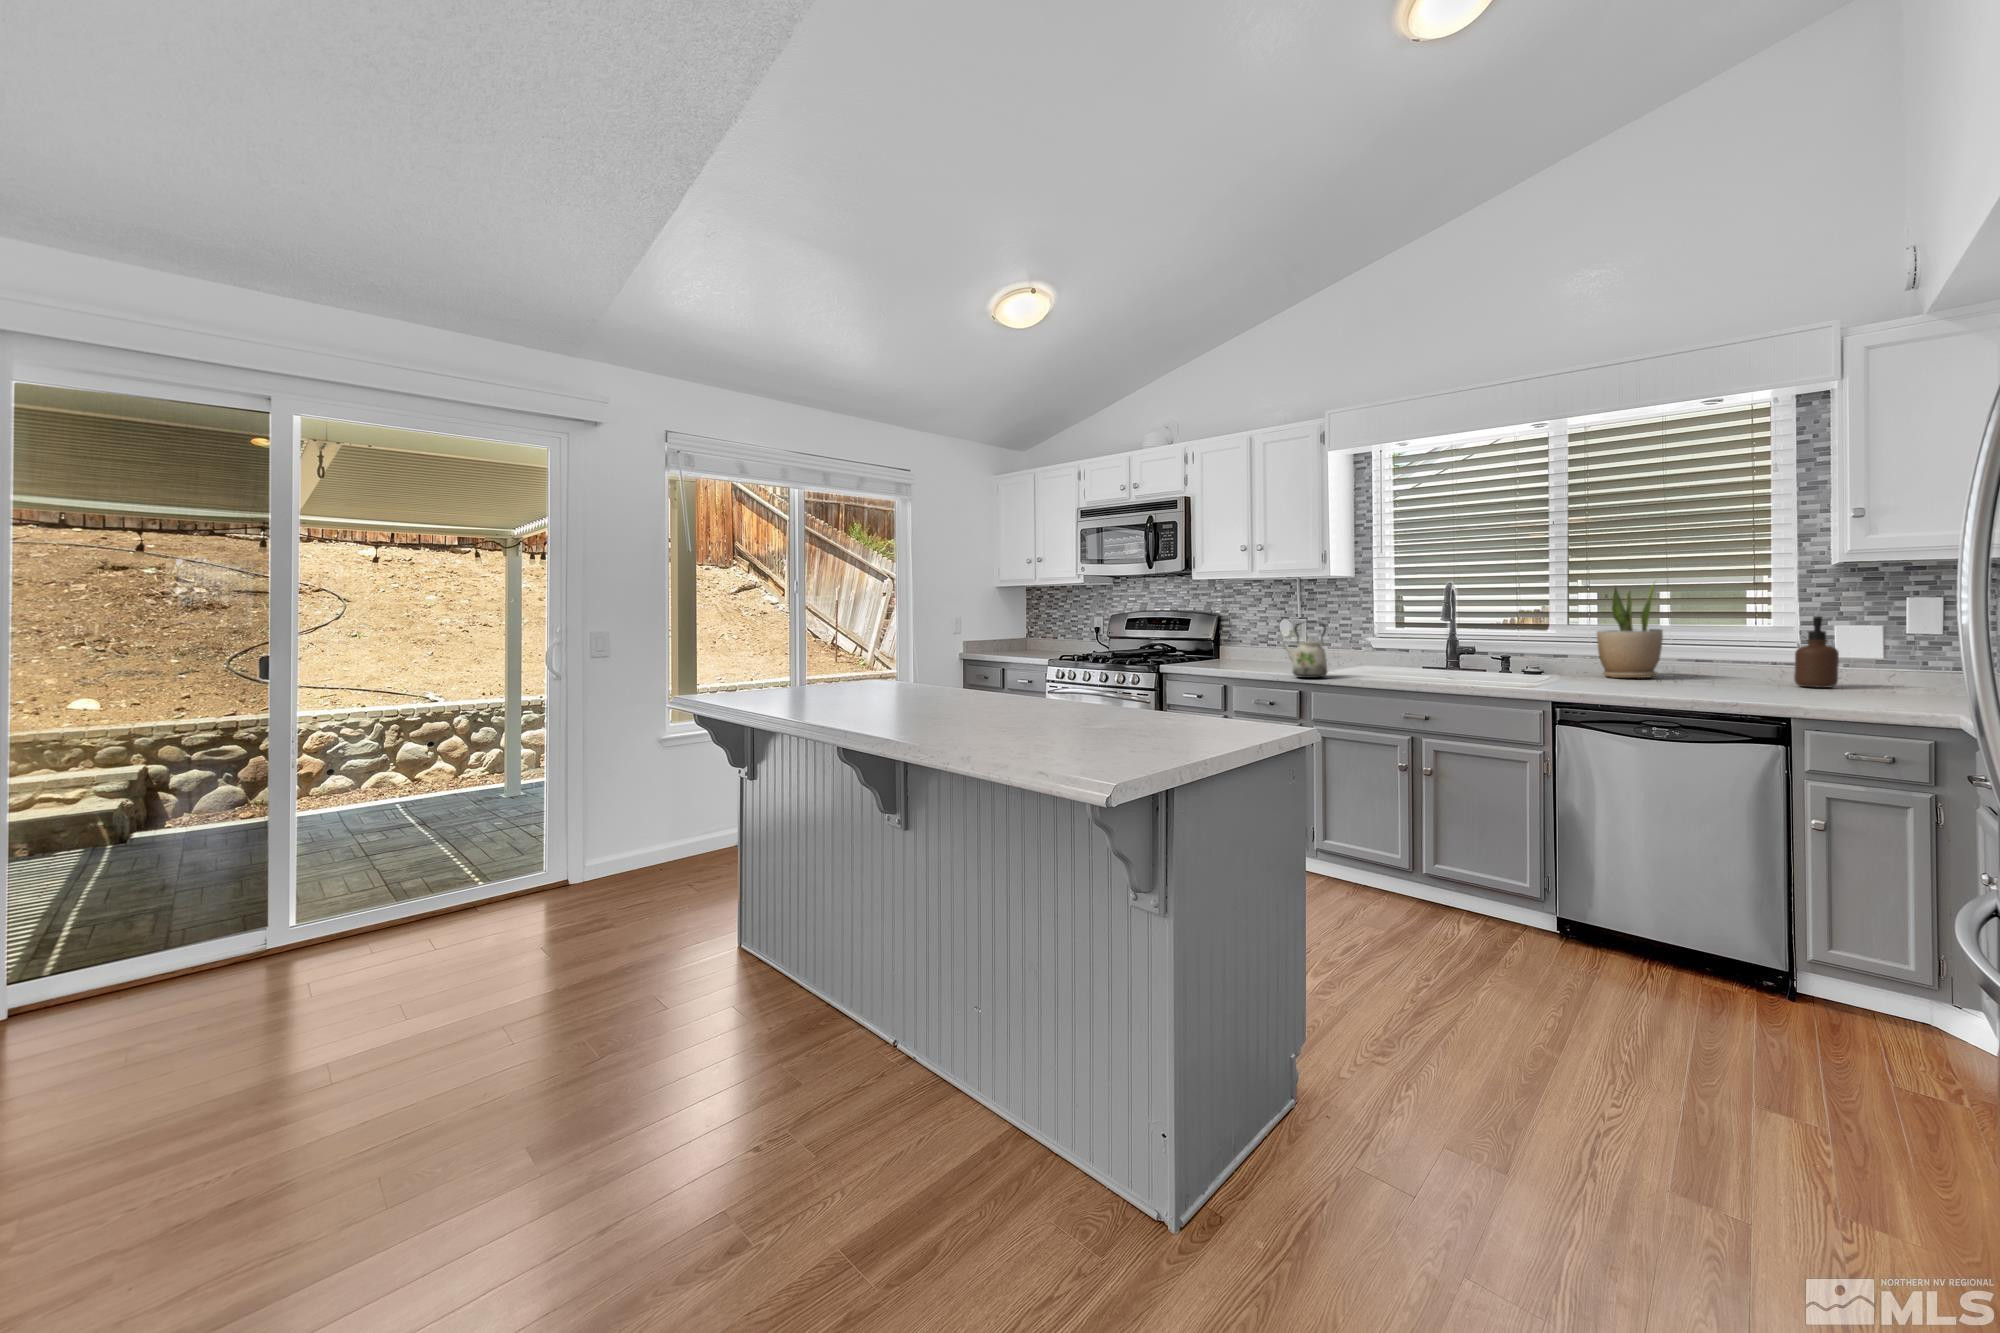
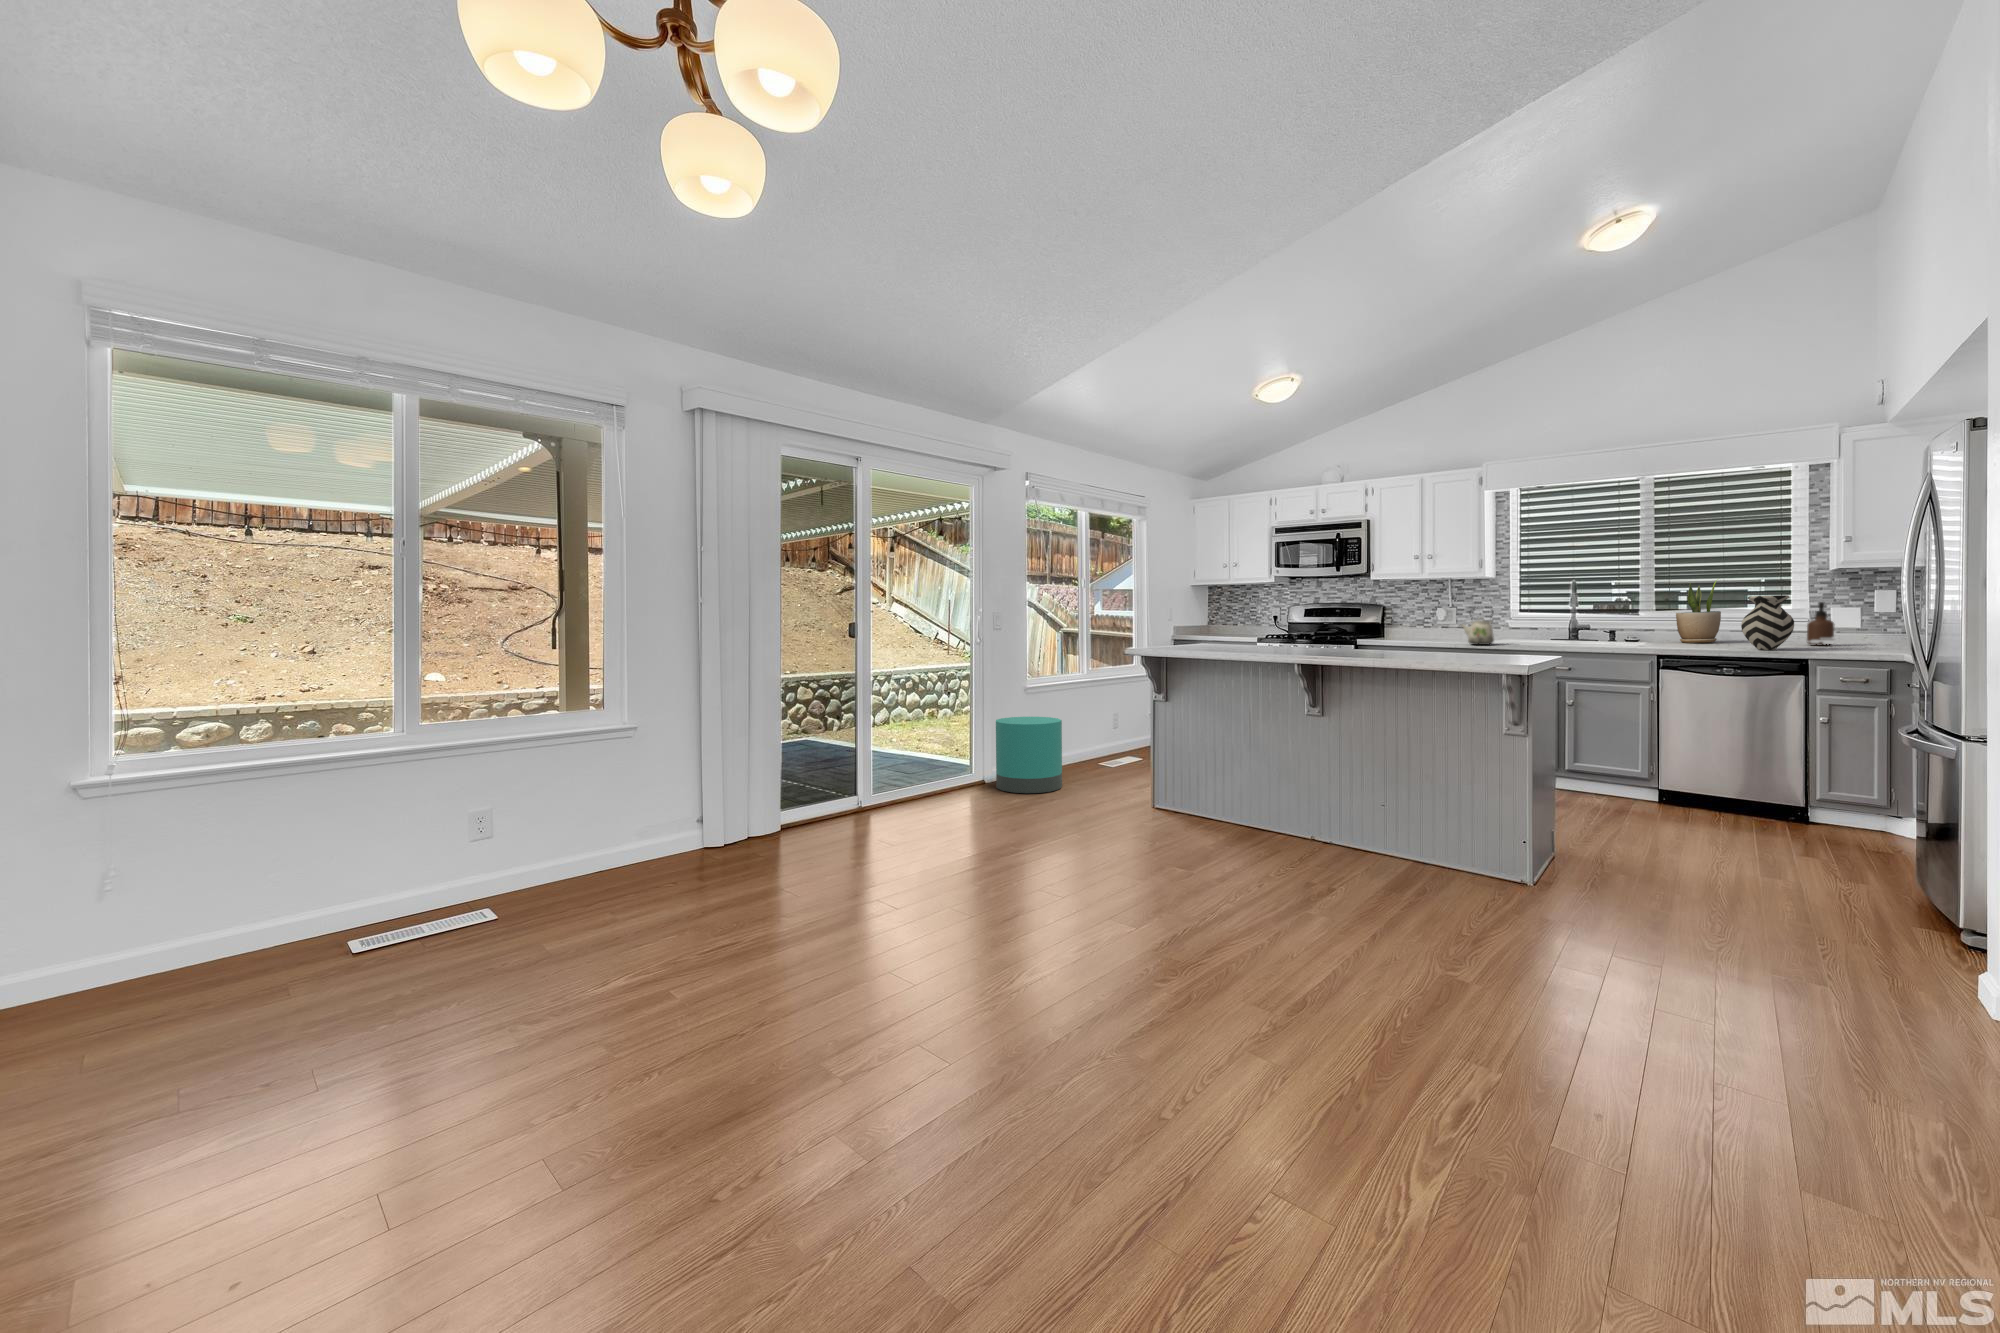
vase: none [1683,606,1769,697] -> present [1741,595,1794,650]
trash can: none [579,780,694,904] -> present [996,717,1062,793]

